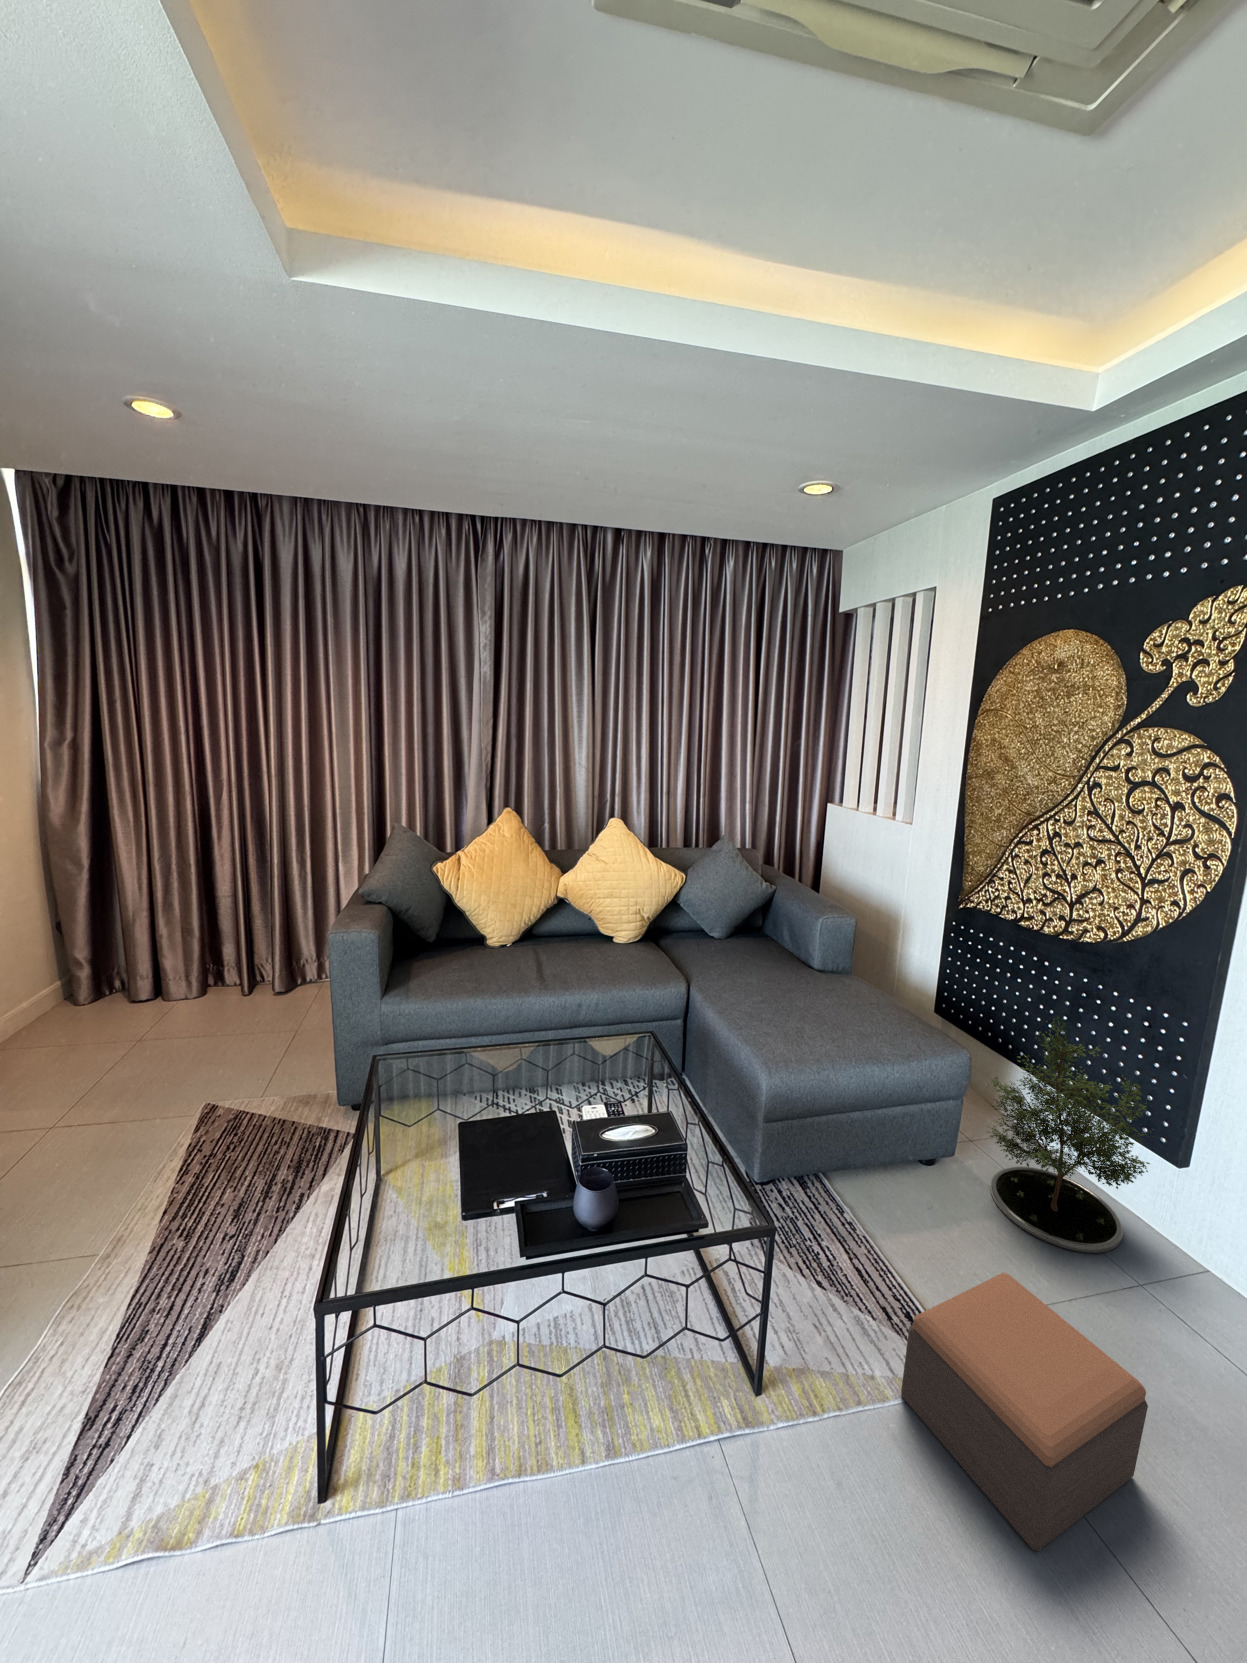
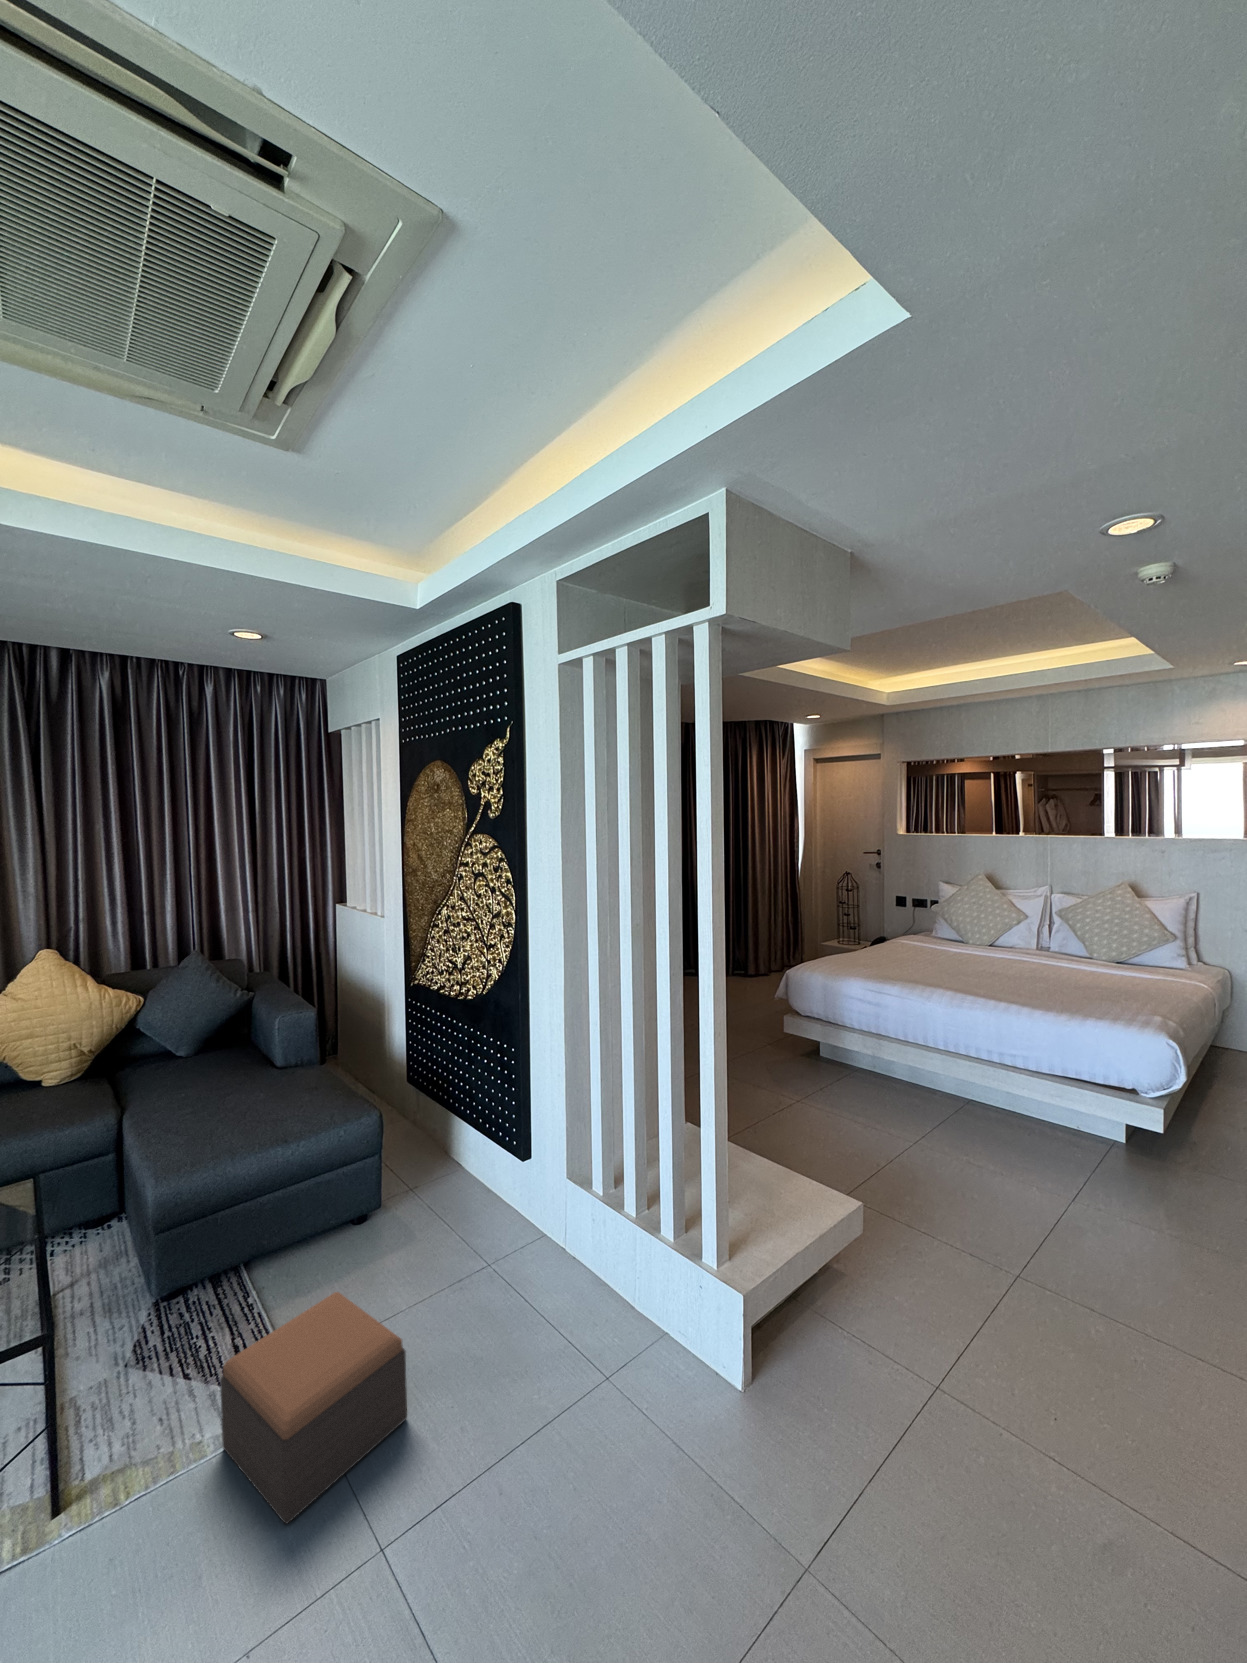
potted tree: present [987,1015,1154,1253] -> none [381,1059,508,1255]

